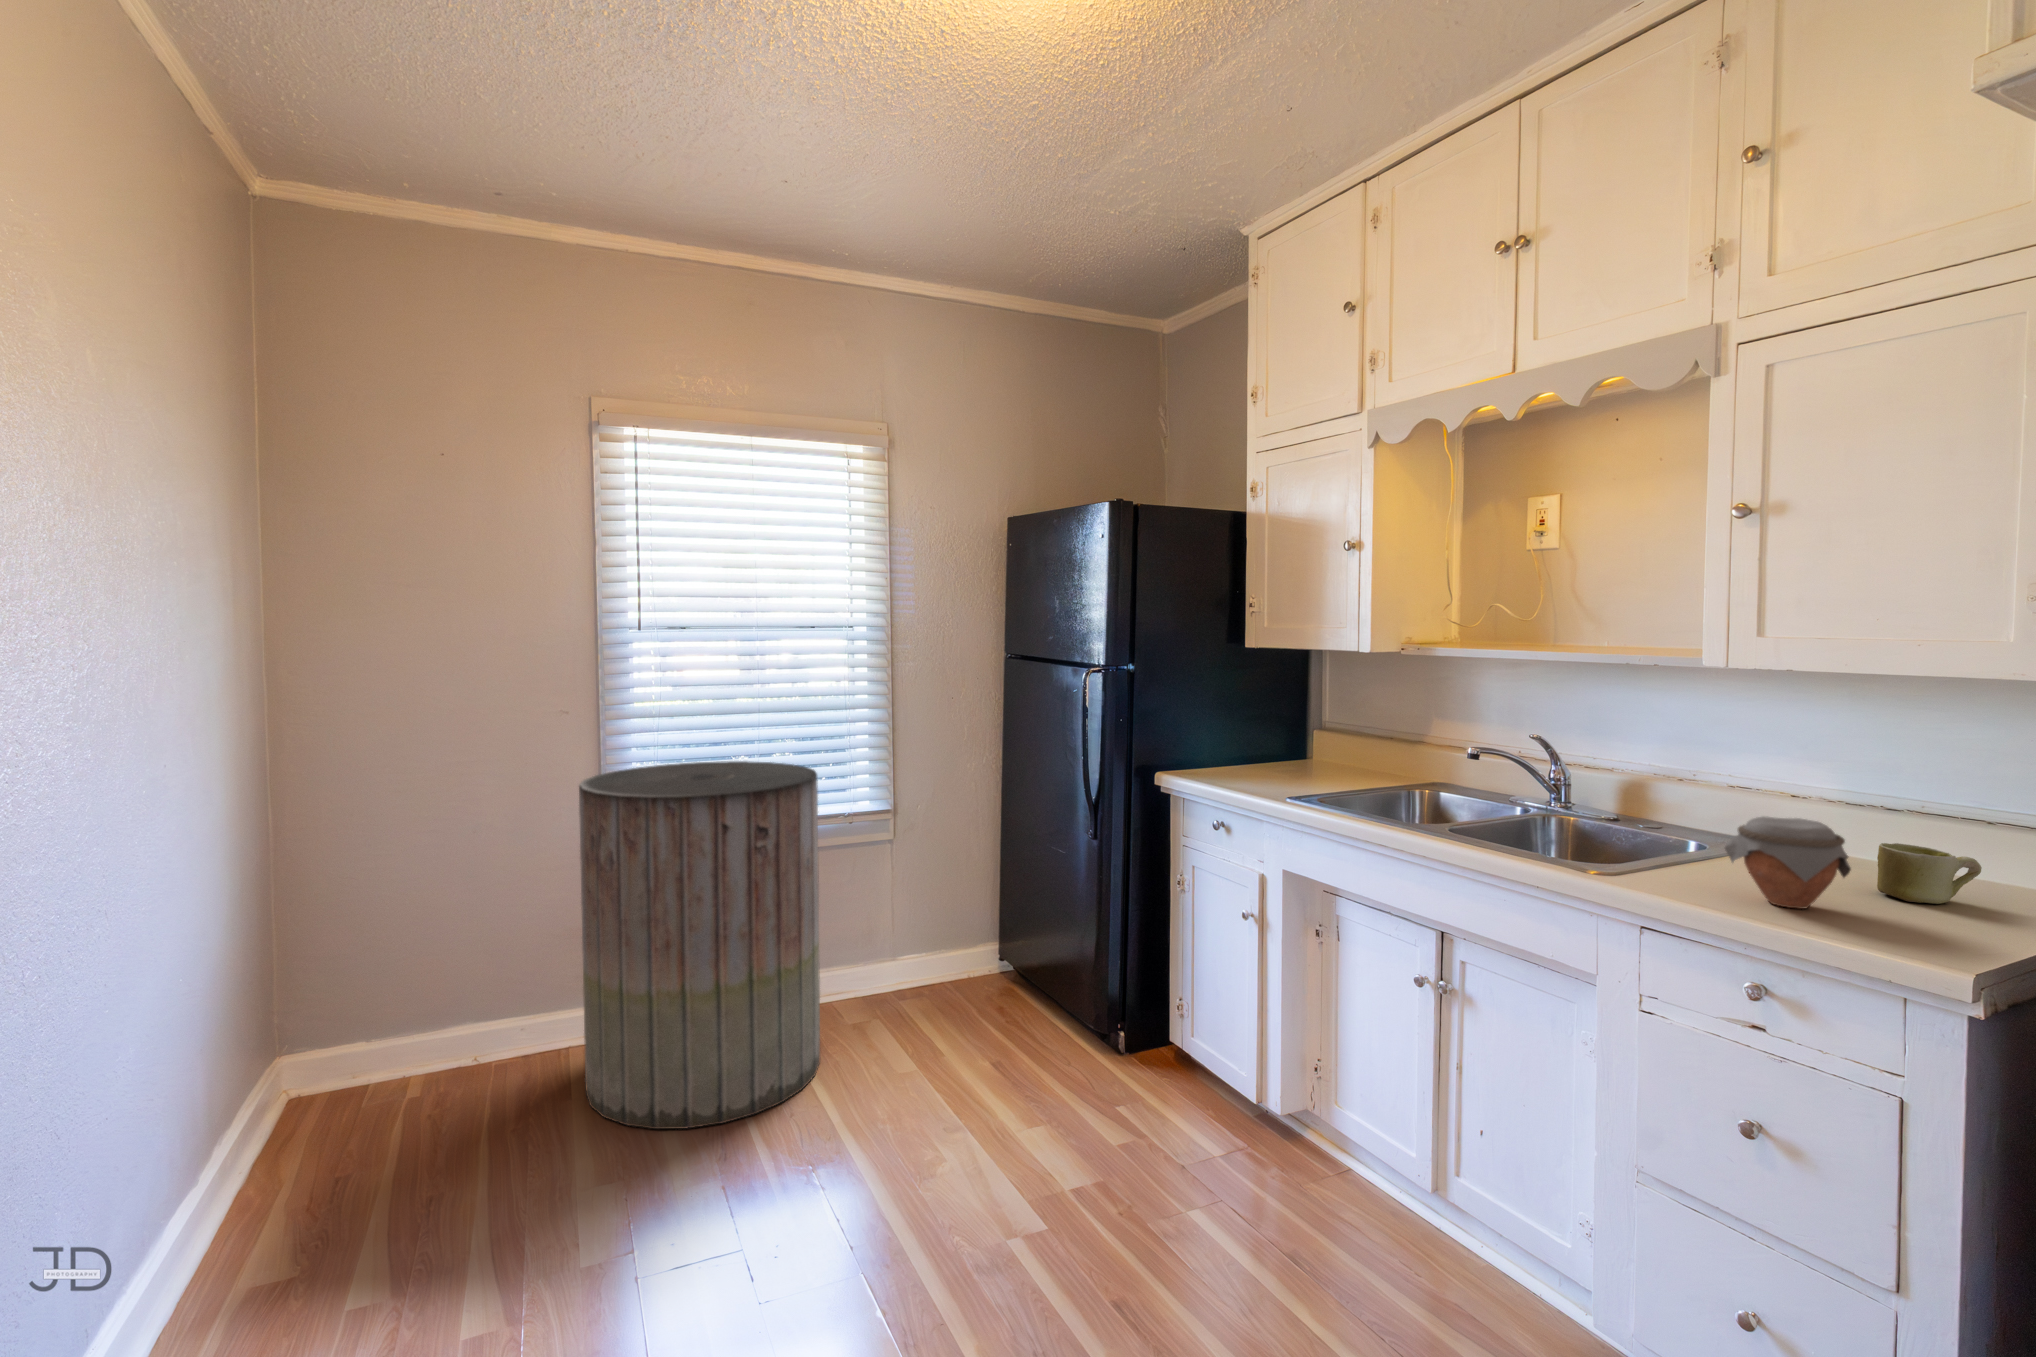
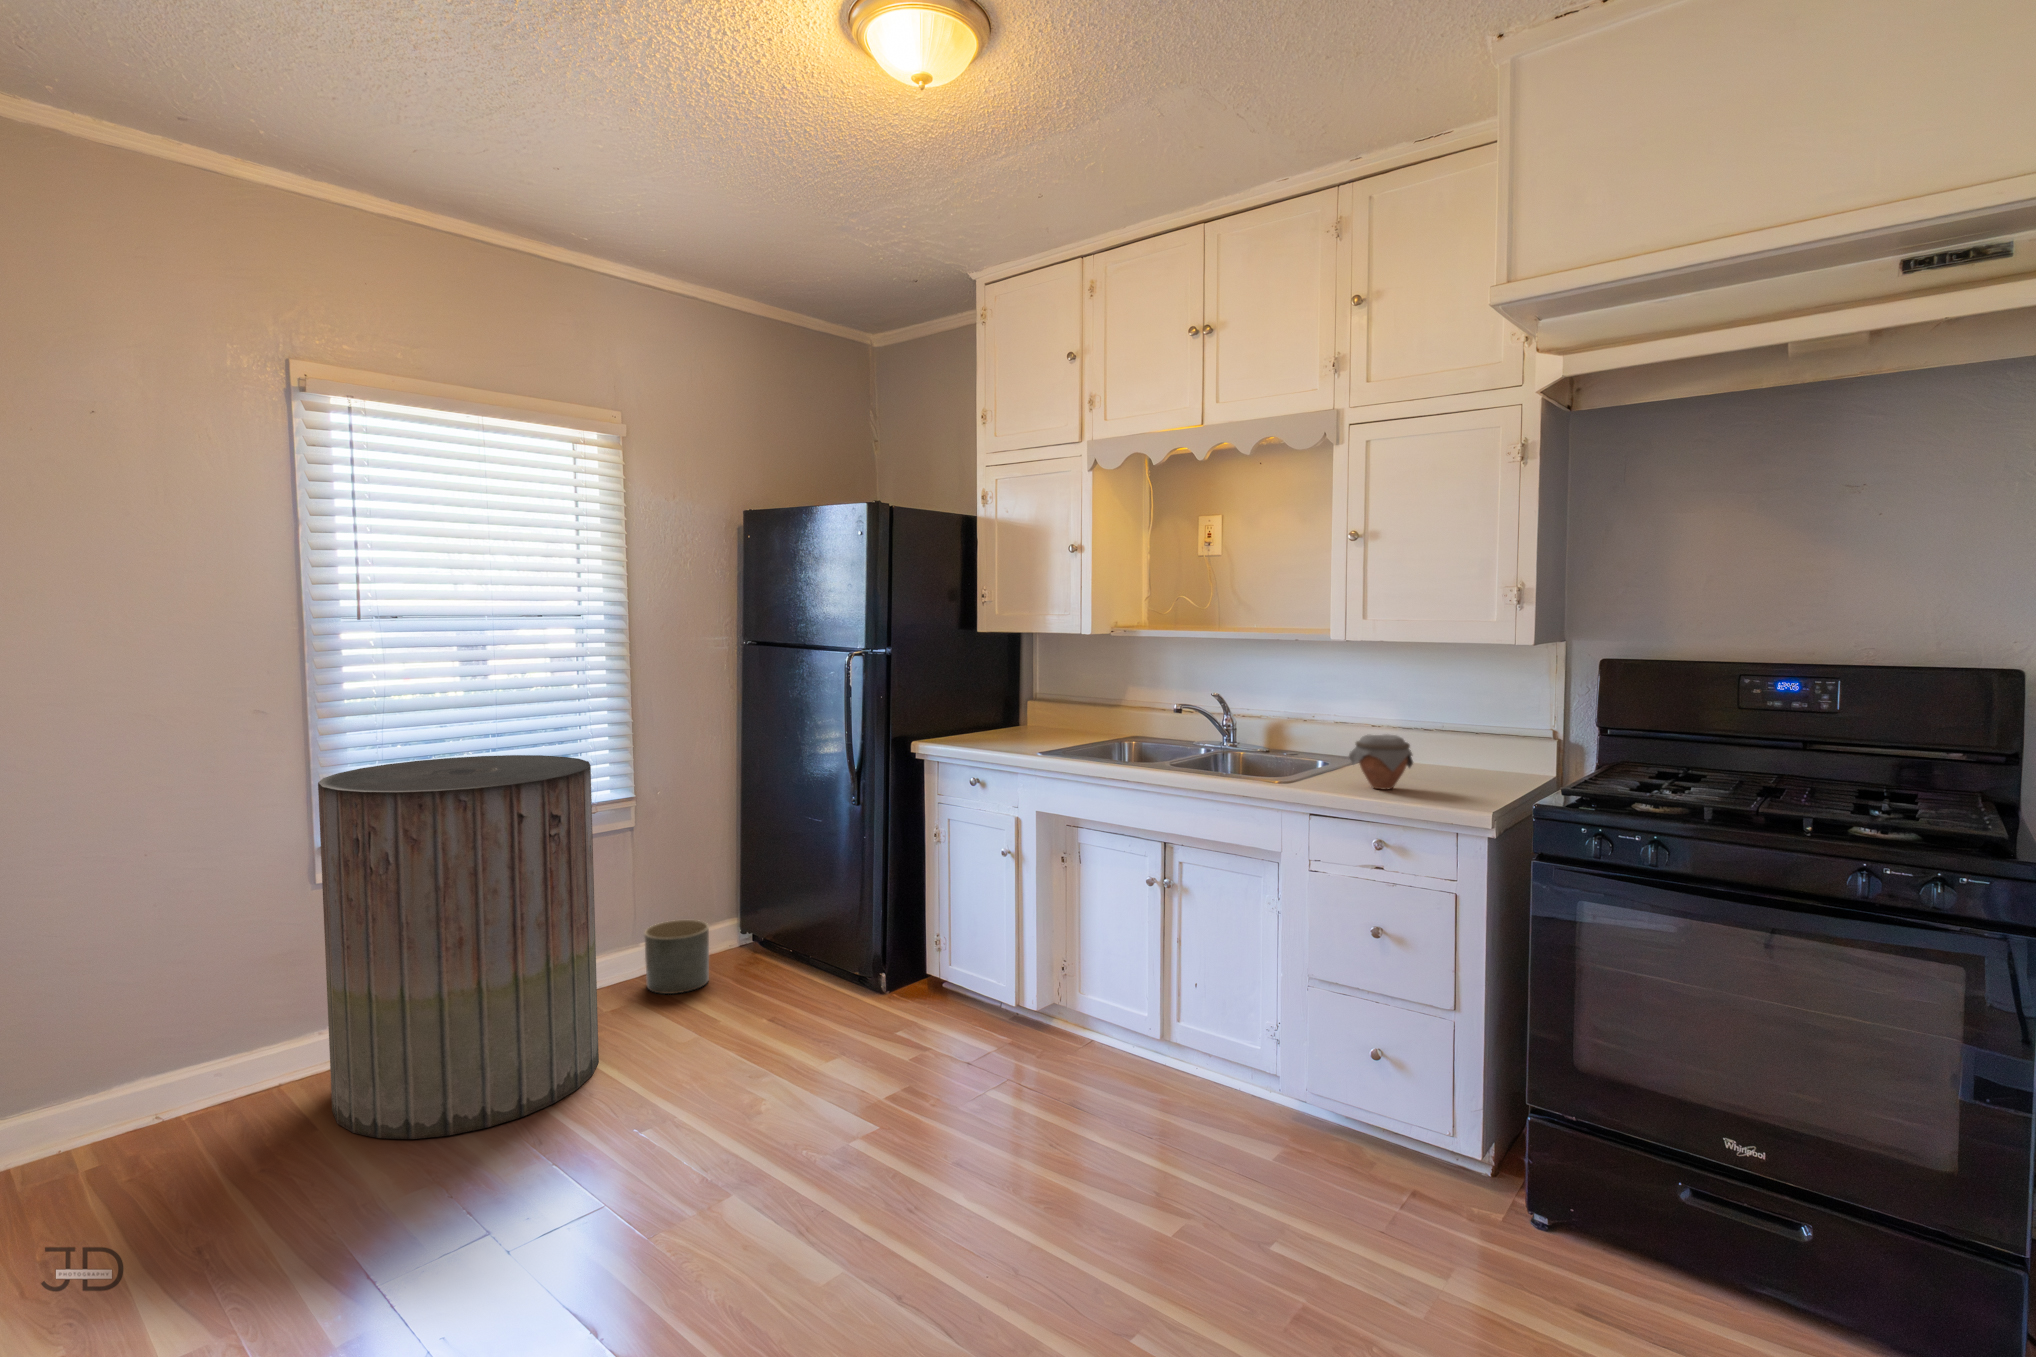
mug: present [1877,843,1982,904] -> none [1422,748,1470,781]
planter: none [895,934,957,1011] -> present [644,920,709,994]

